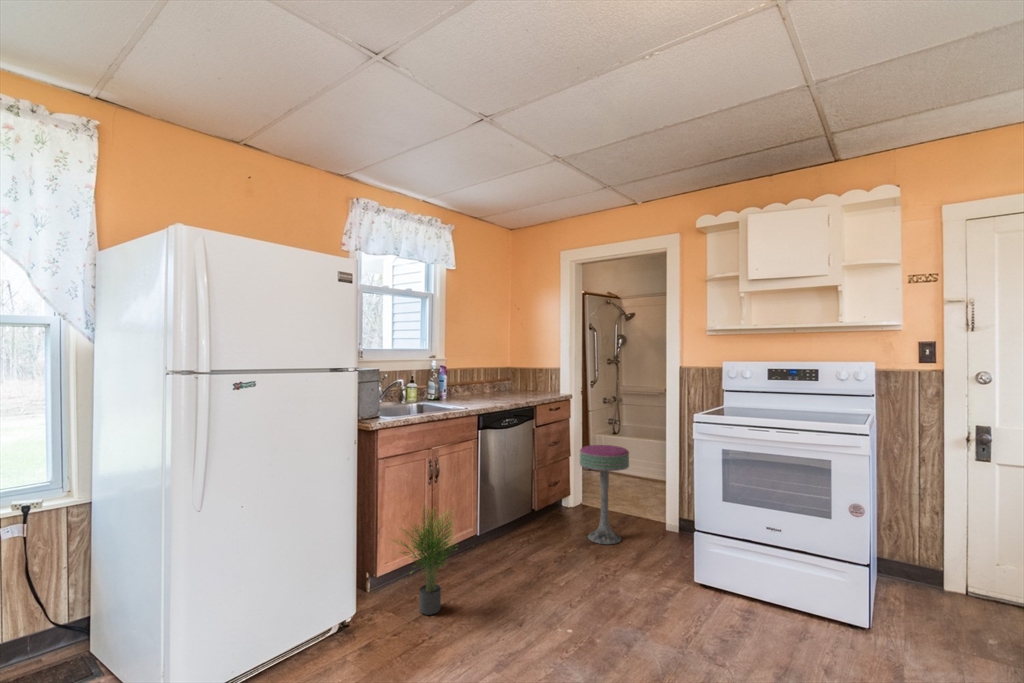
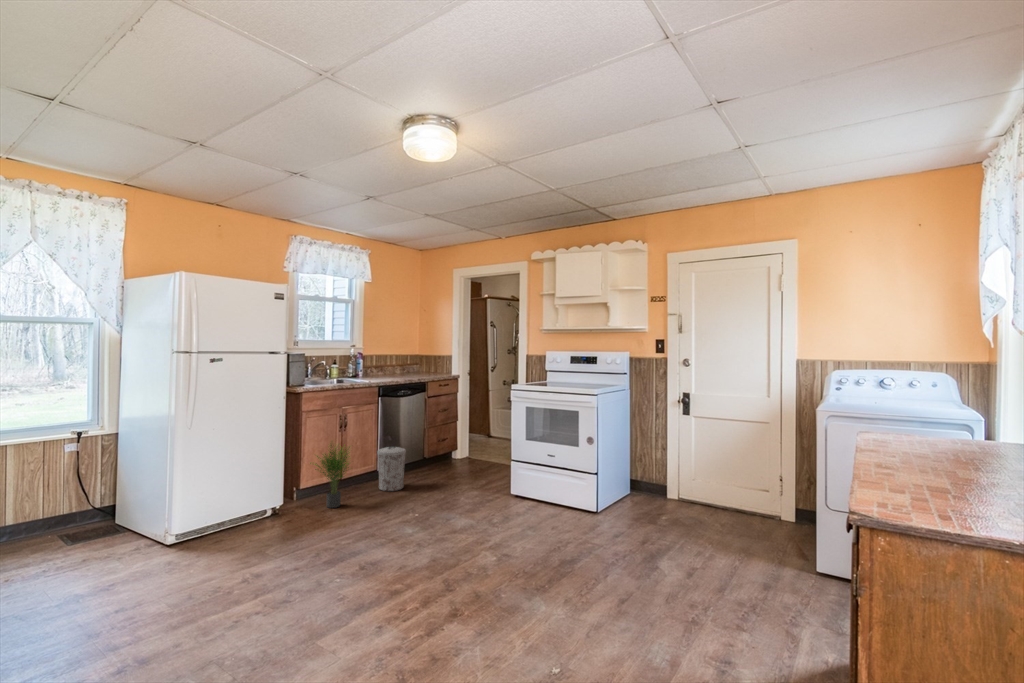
bar stool: present [580,445,629,544] -> none [454,411,488,478]
trash can: none [483,503,524,574] -> present [377,446,406,491]

